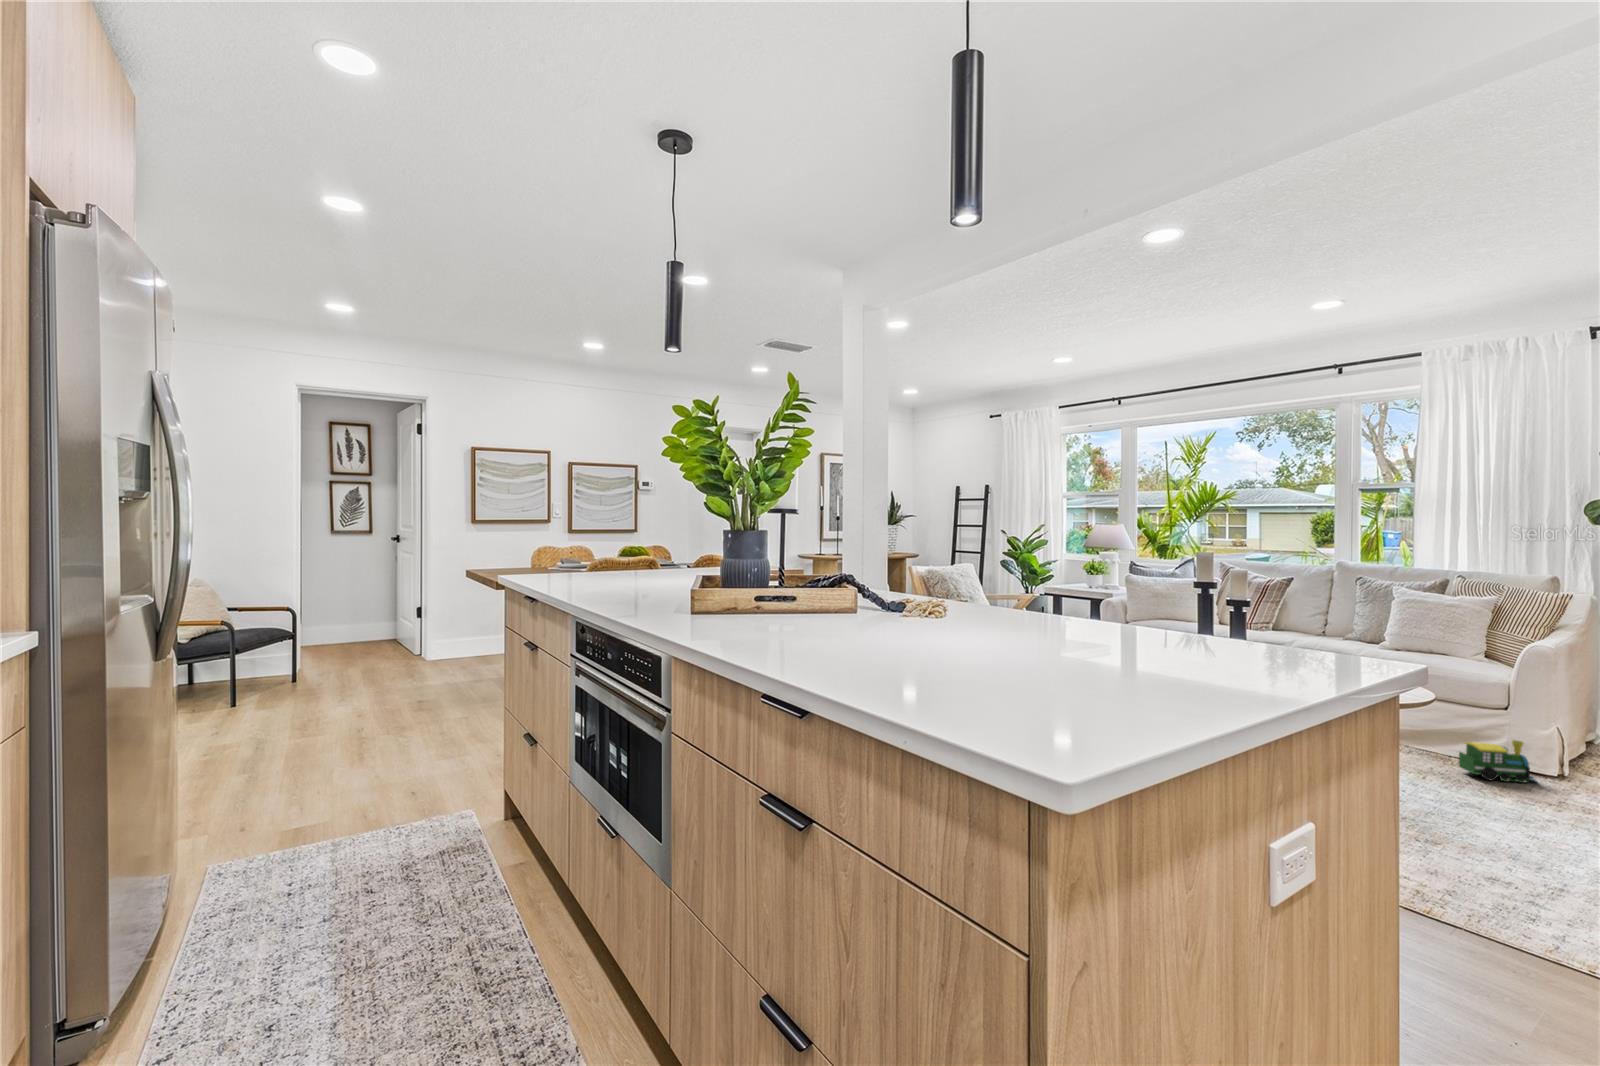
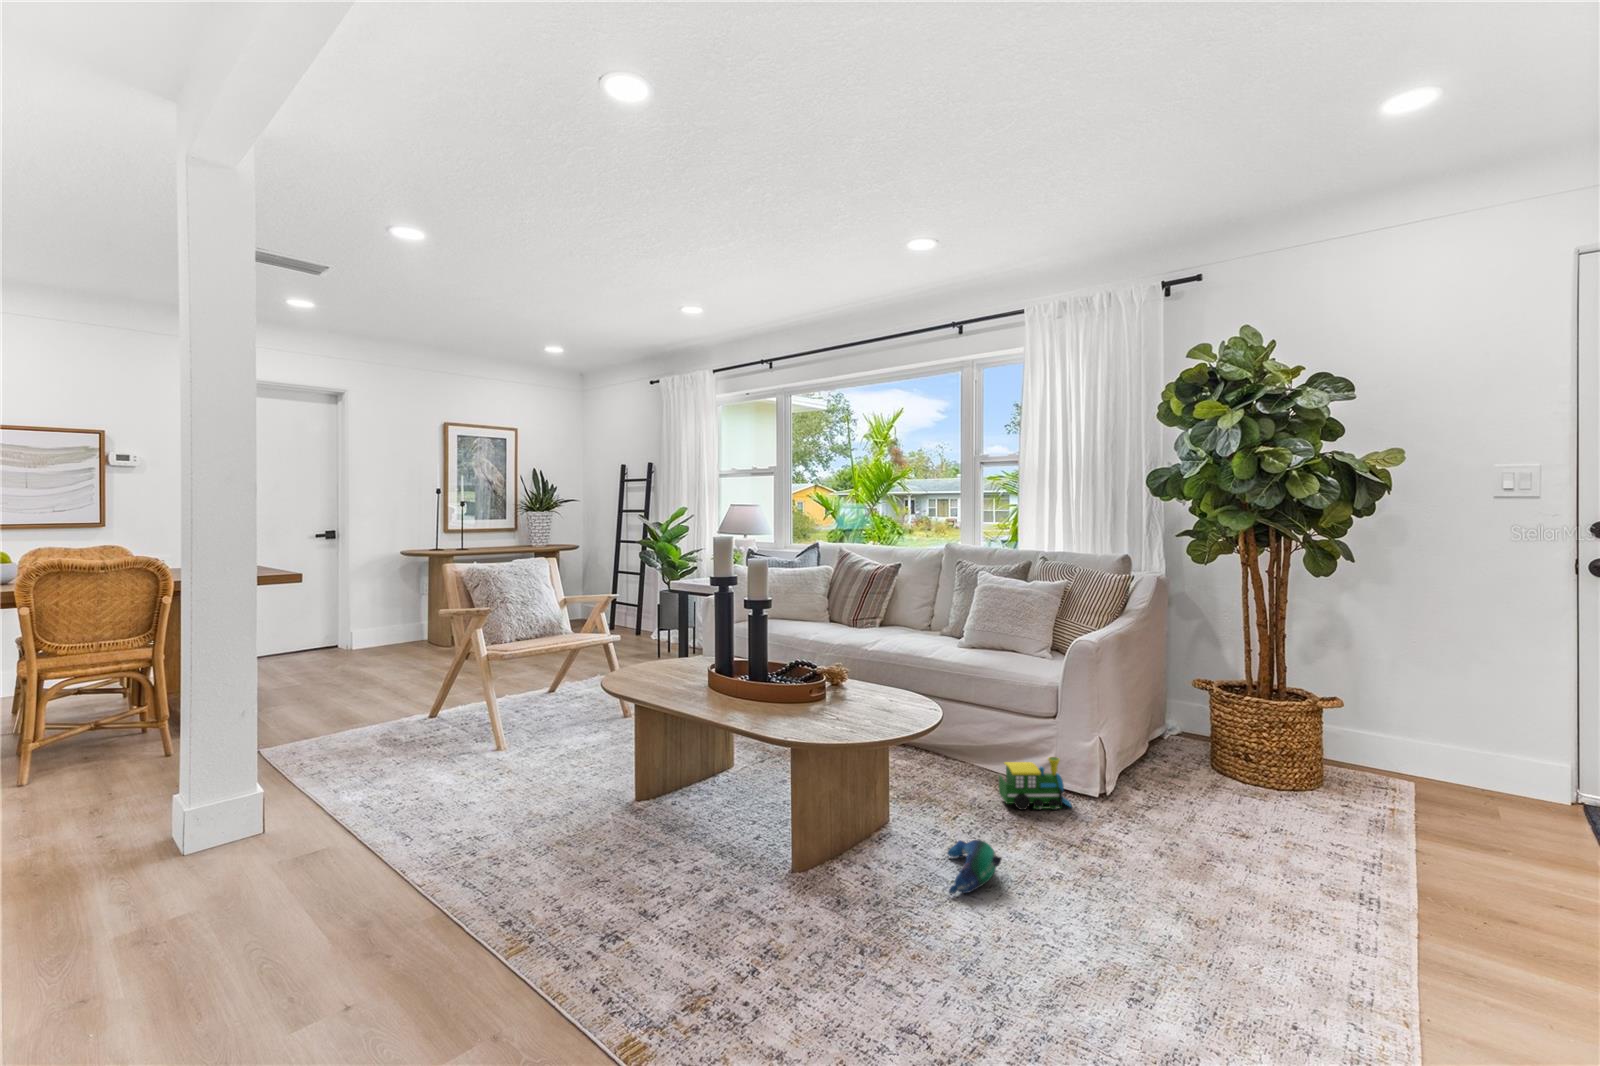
plush toy: none [1446,791,1514,826] -> present [947,840,1001,894]

